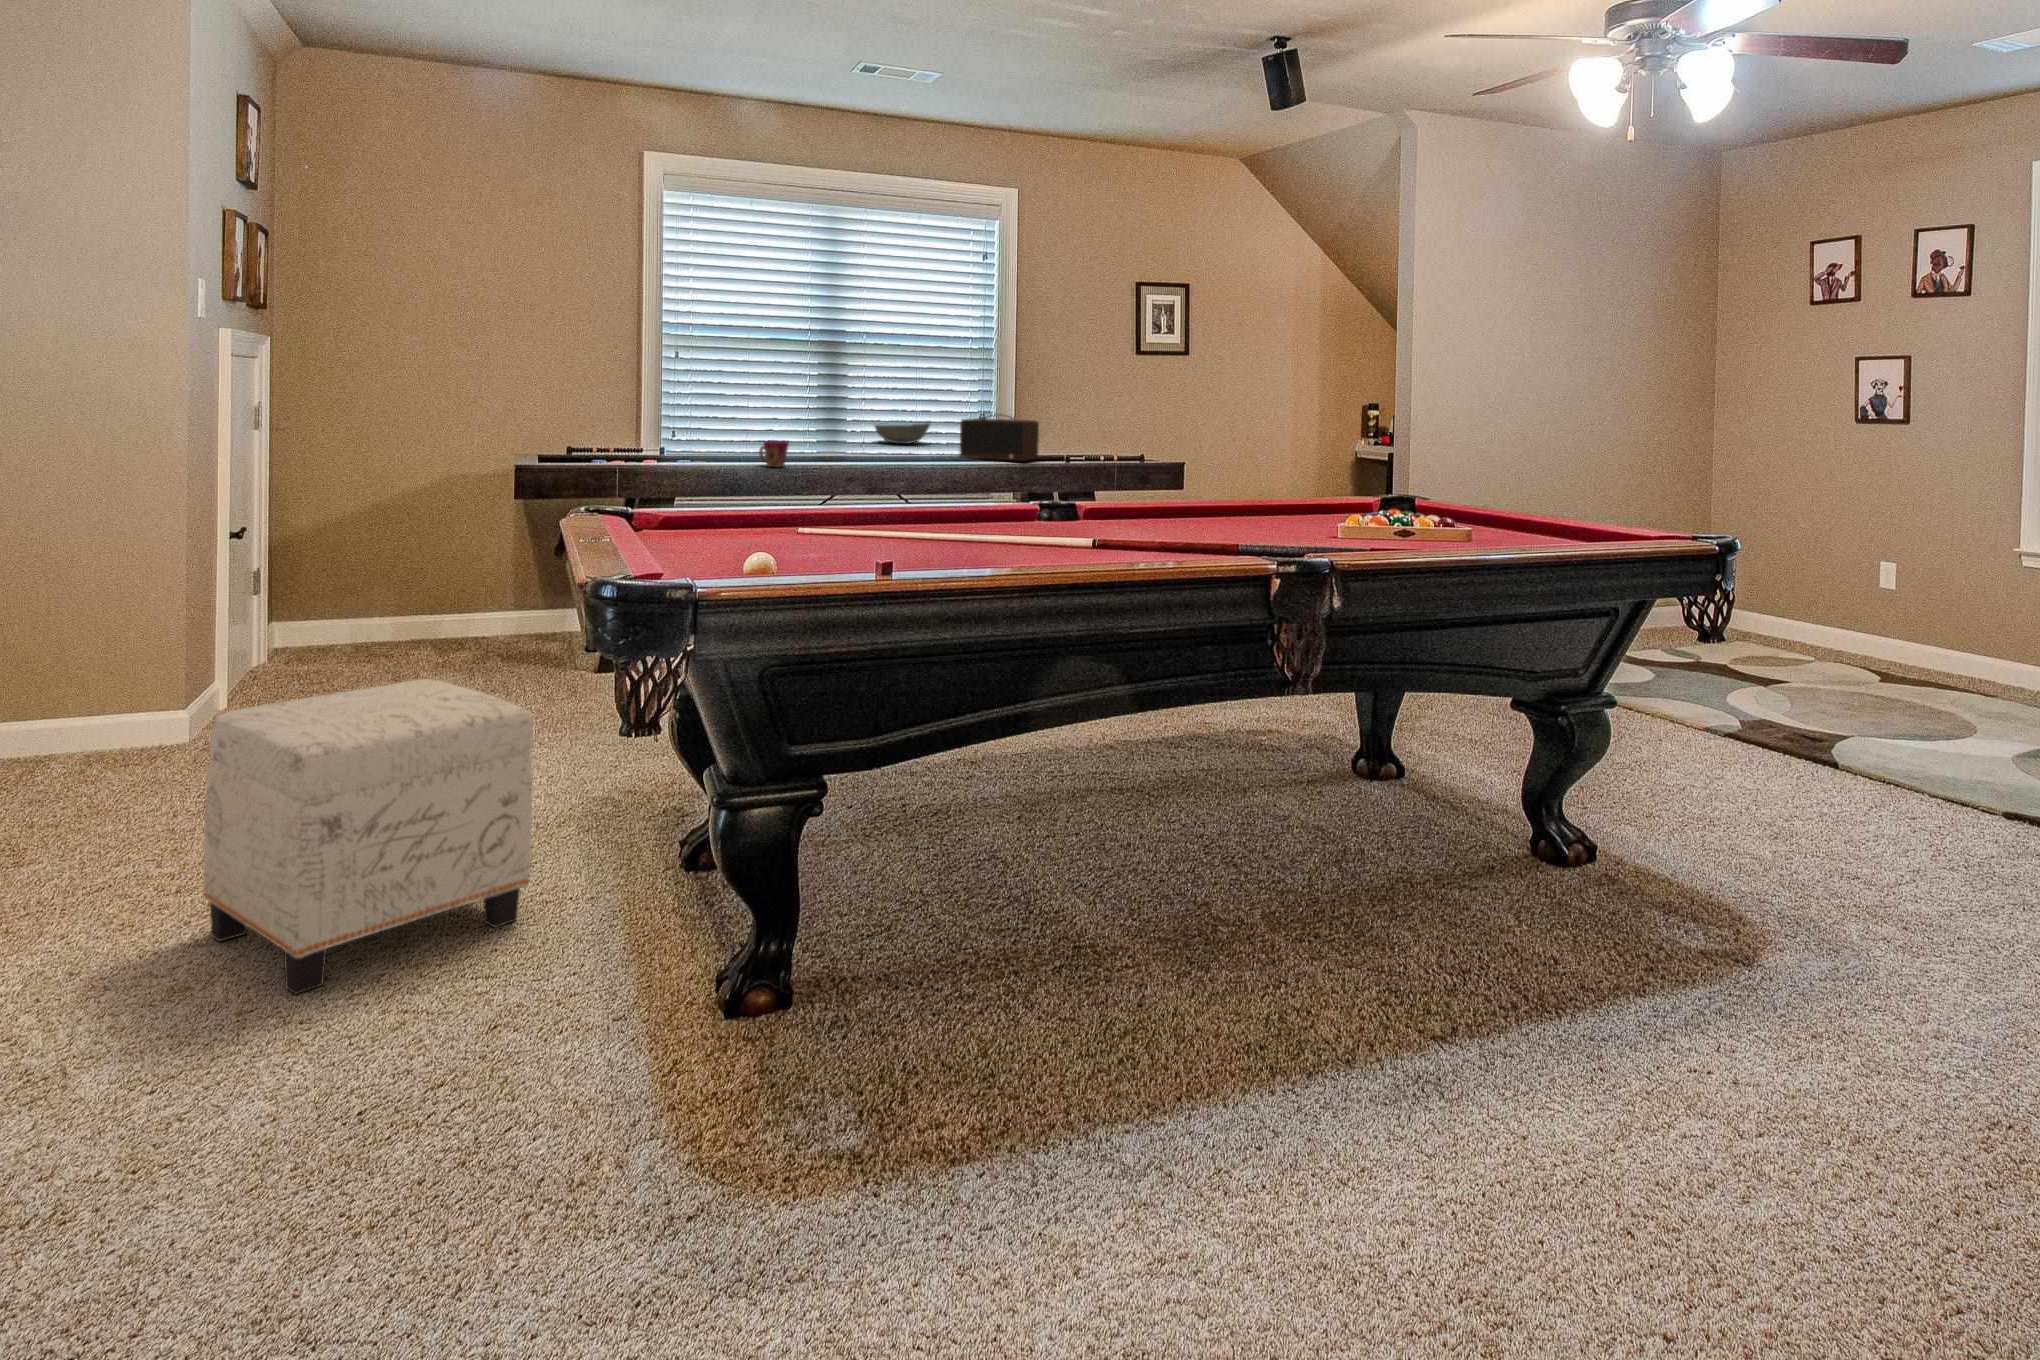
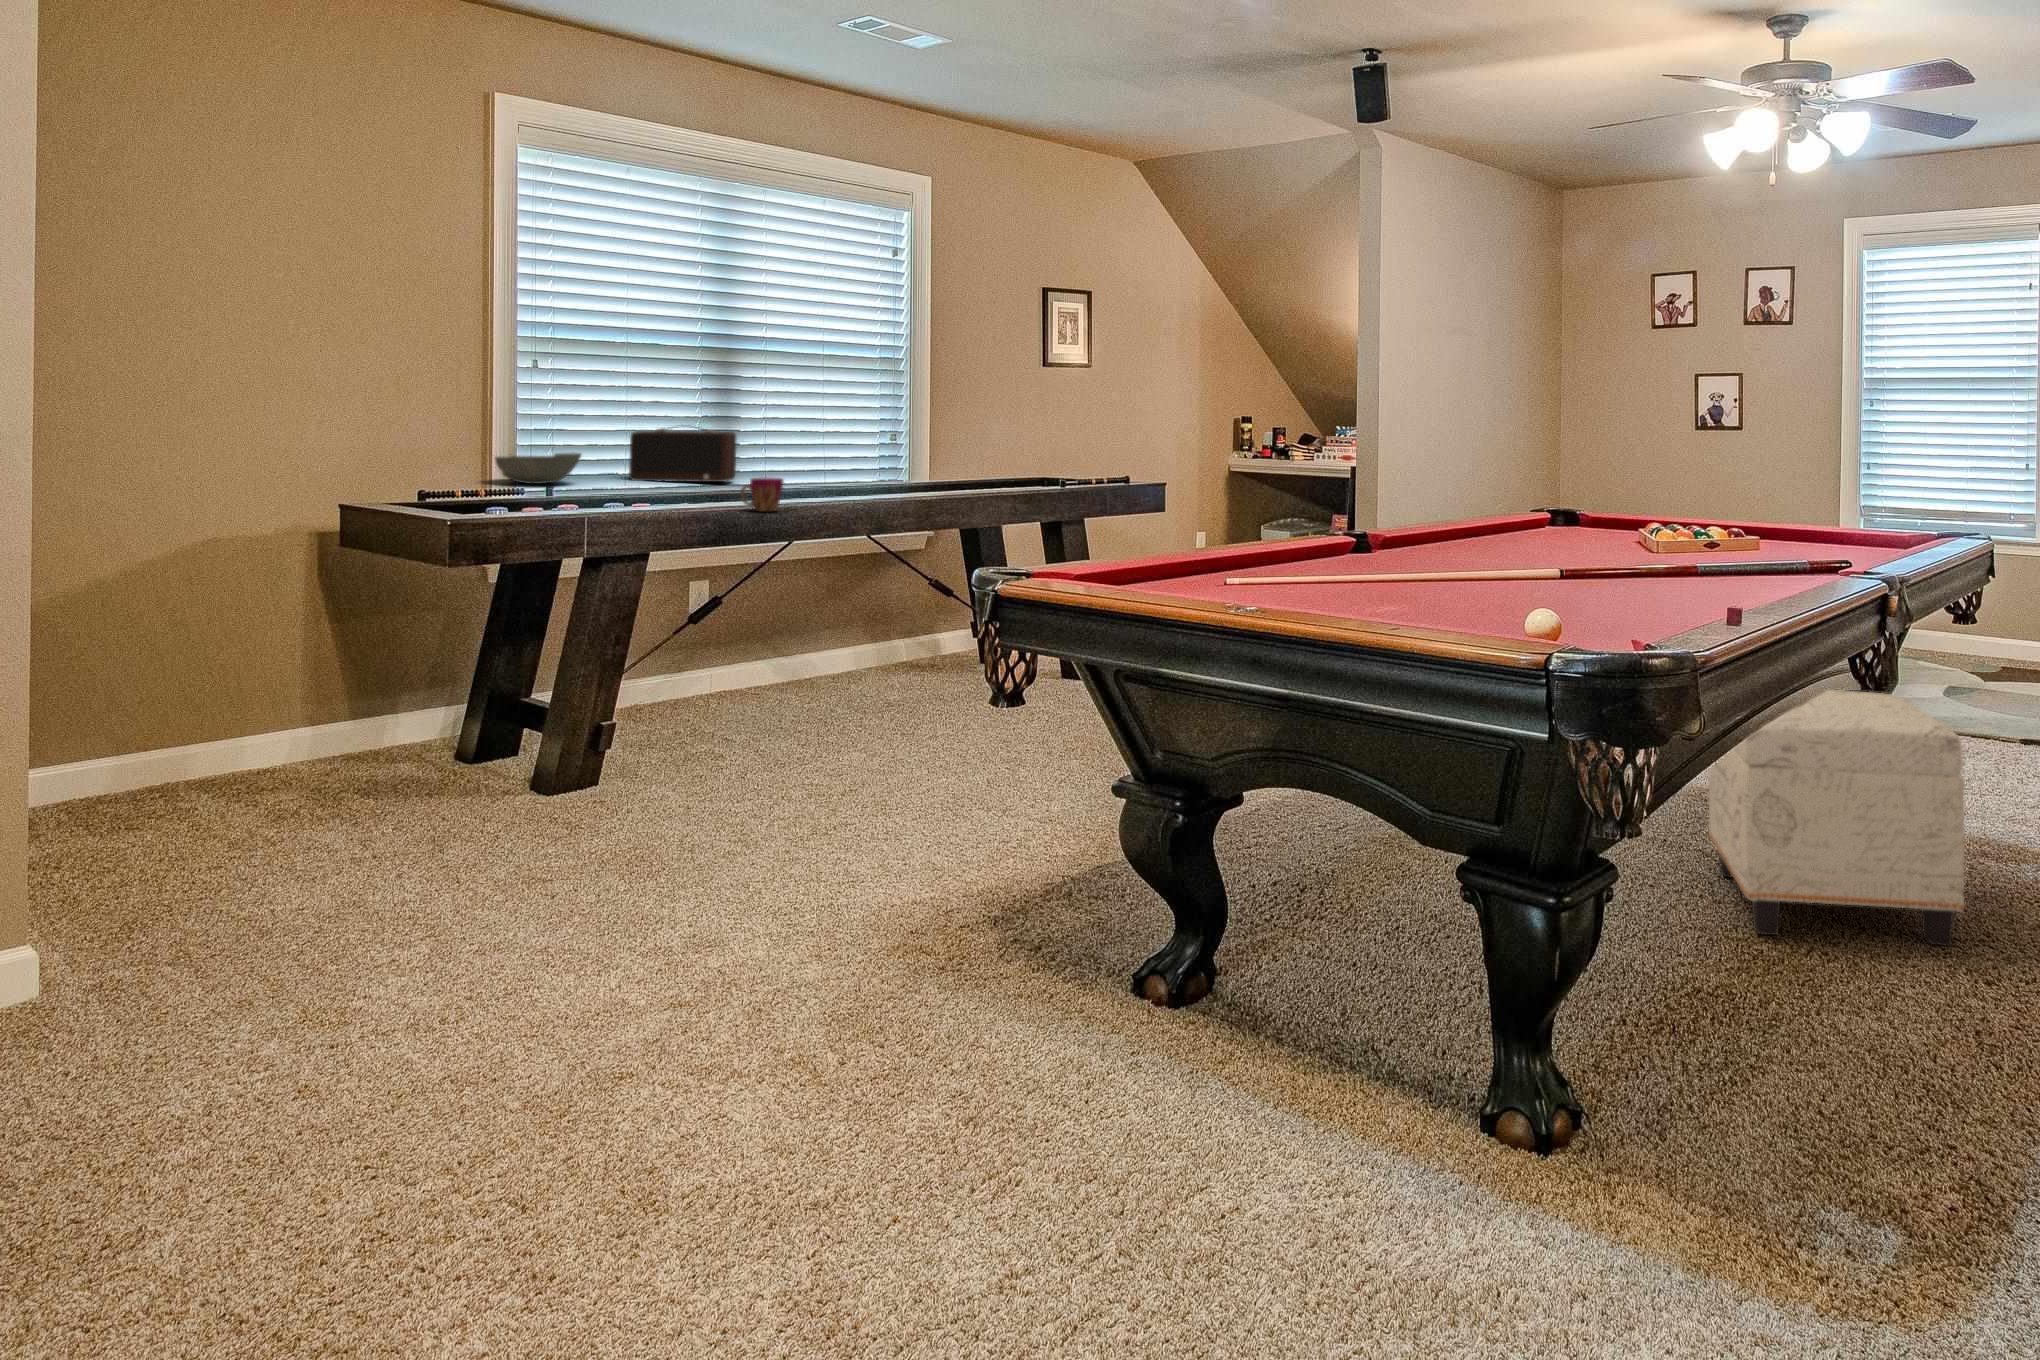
speaker: present [960,415,1039,461] -> present [629,427,736,482]
bowl: present [875,423,930,444] -> present [495,452,581,484]
ottoman: present [203,679,533,994] -> present [1709,689,1965,946]

